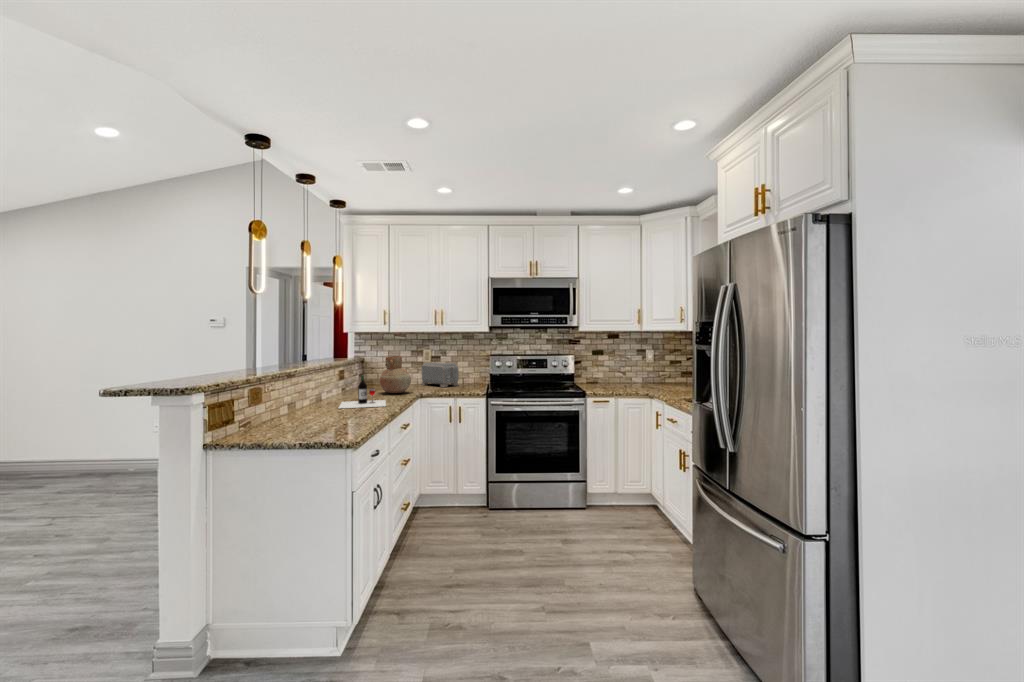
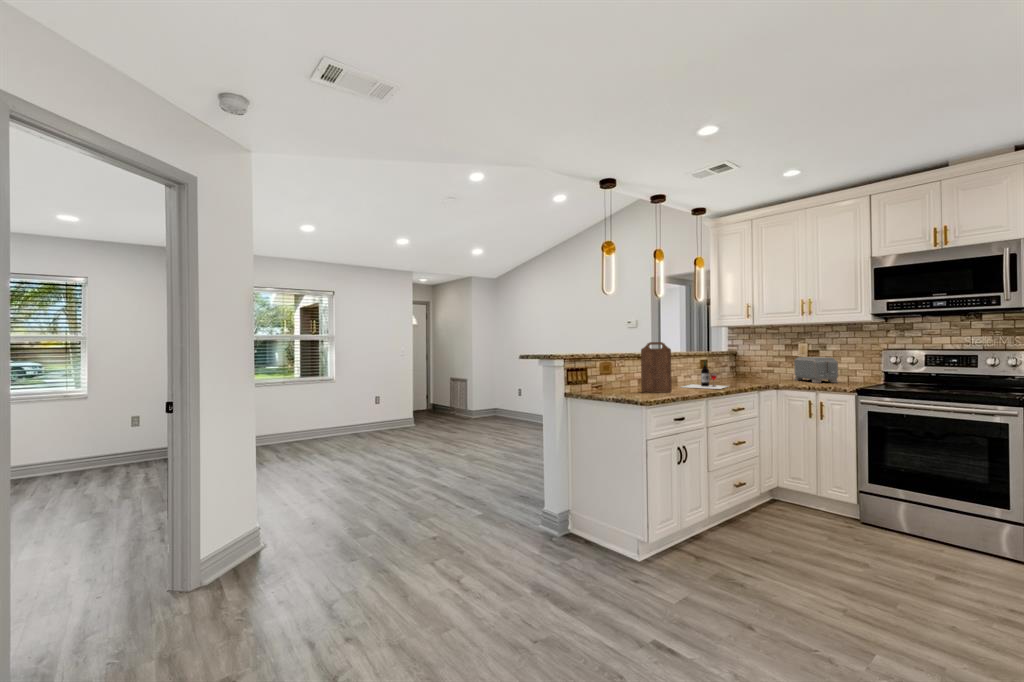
vase: present [380,356,411,393] -> none [735,347,768,383]
cutting board: none [308,358,346,423] -> present [641,342,672,392]

